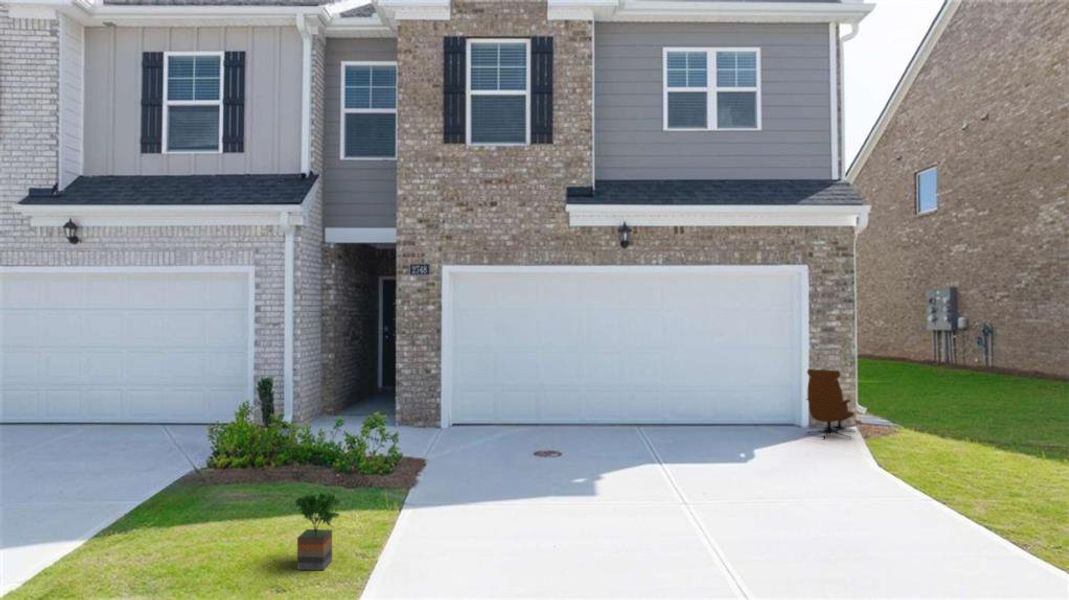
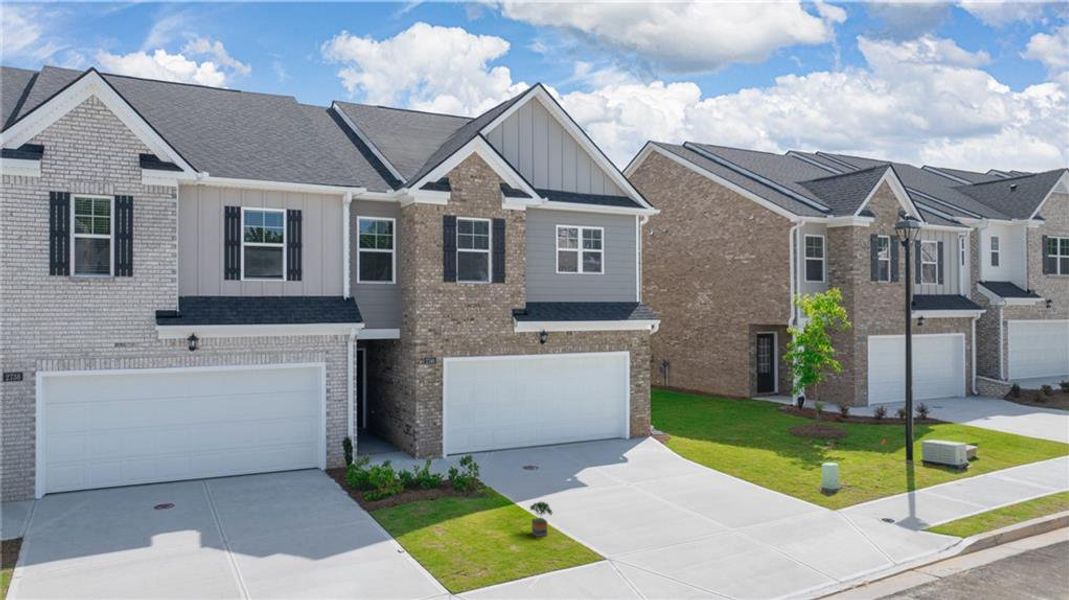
lounge chair: present [807,369,854,438] -> none [634,409,657,445]

